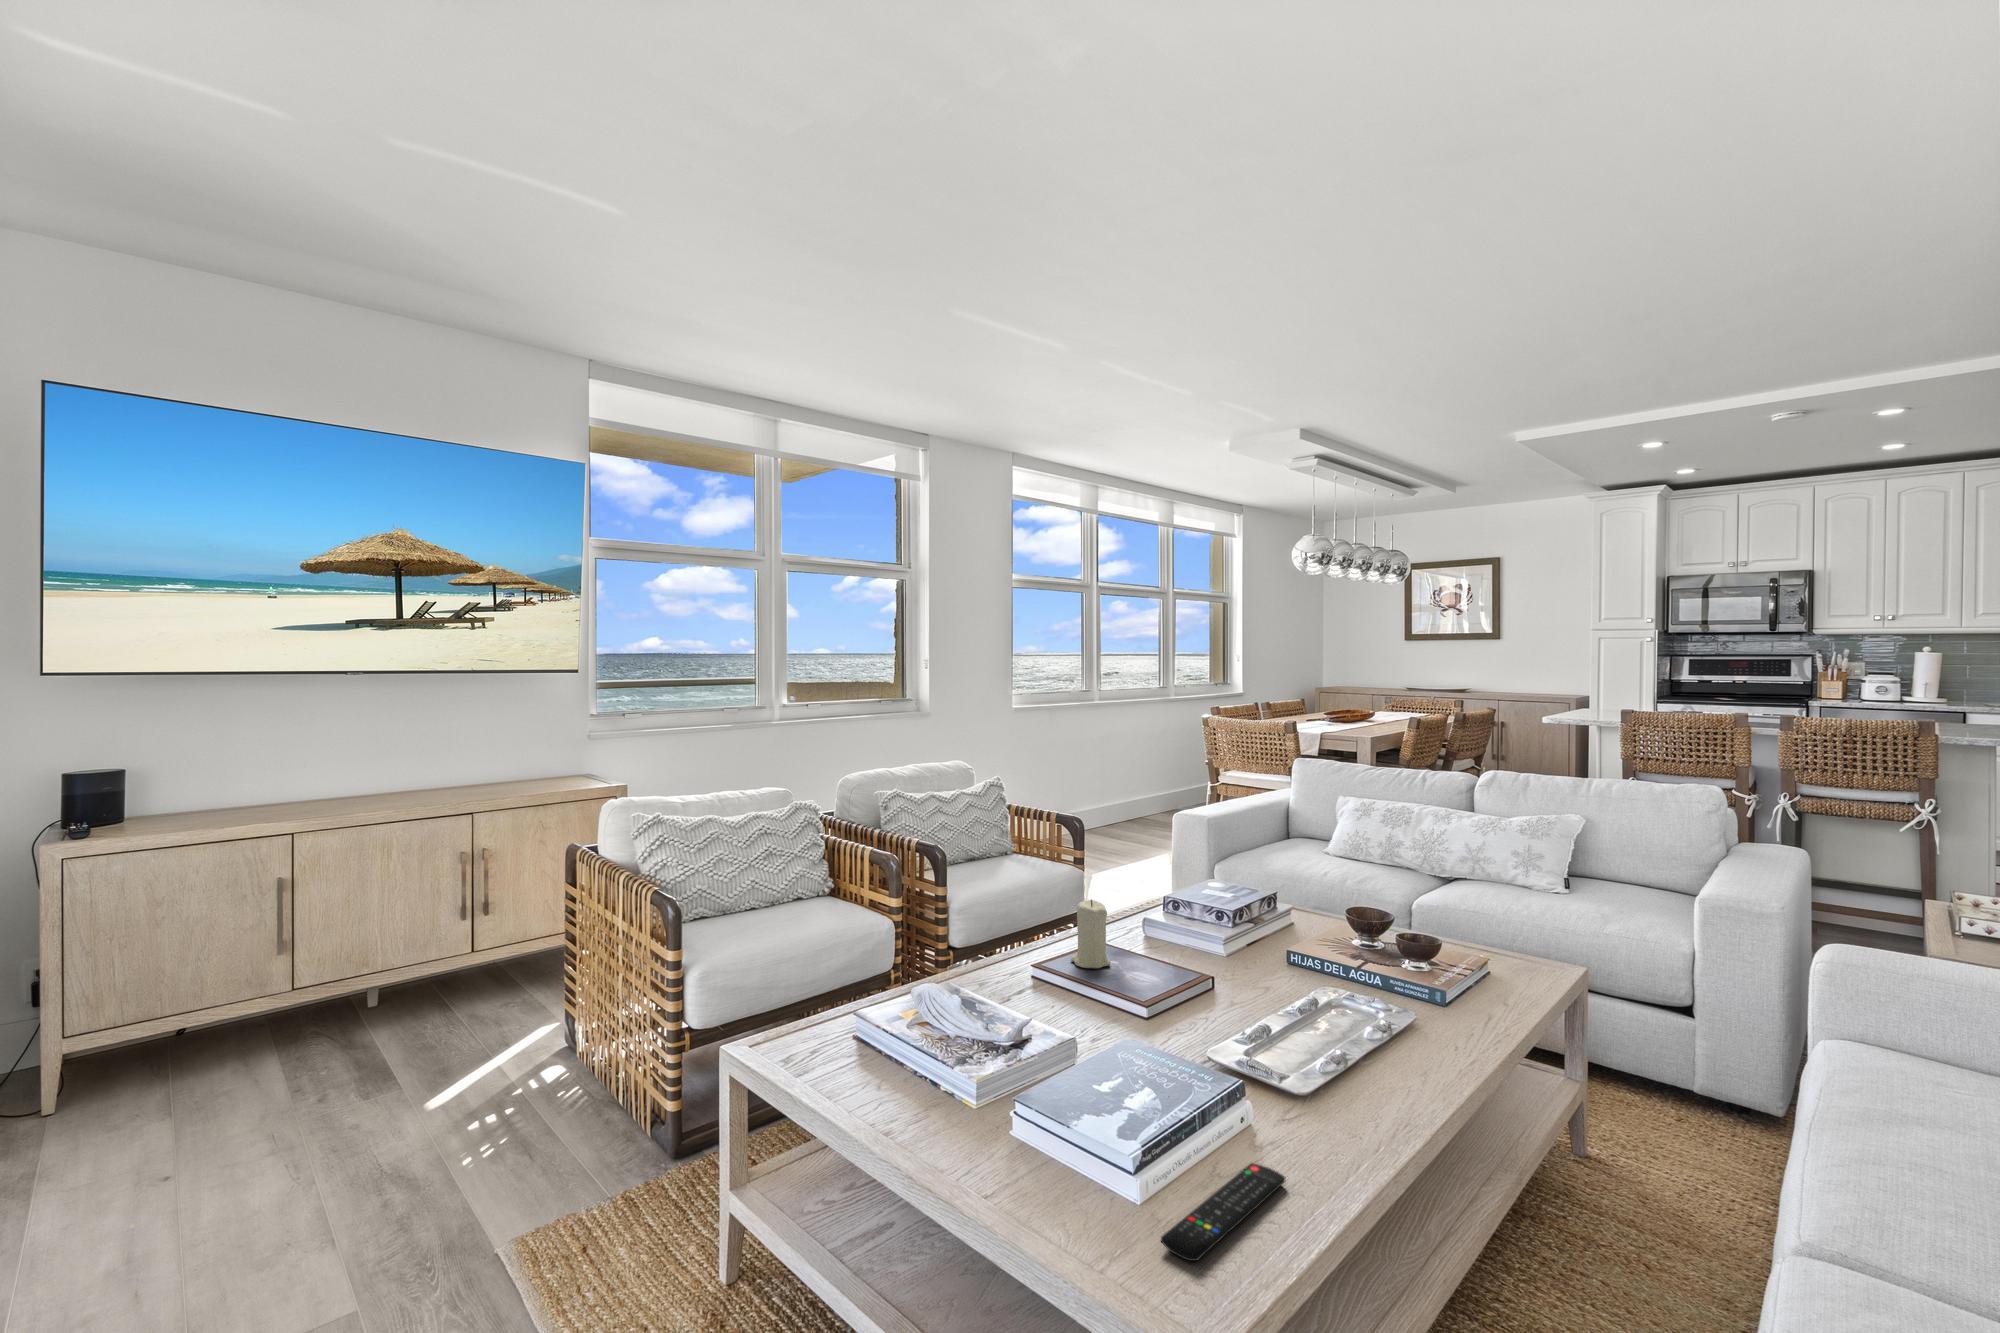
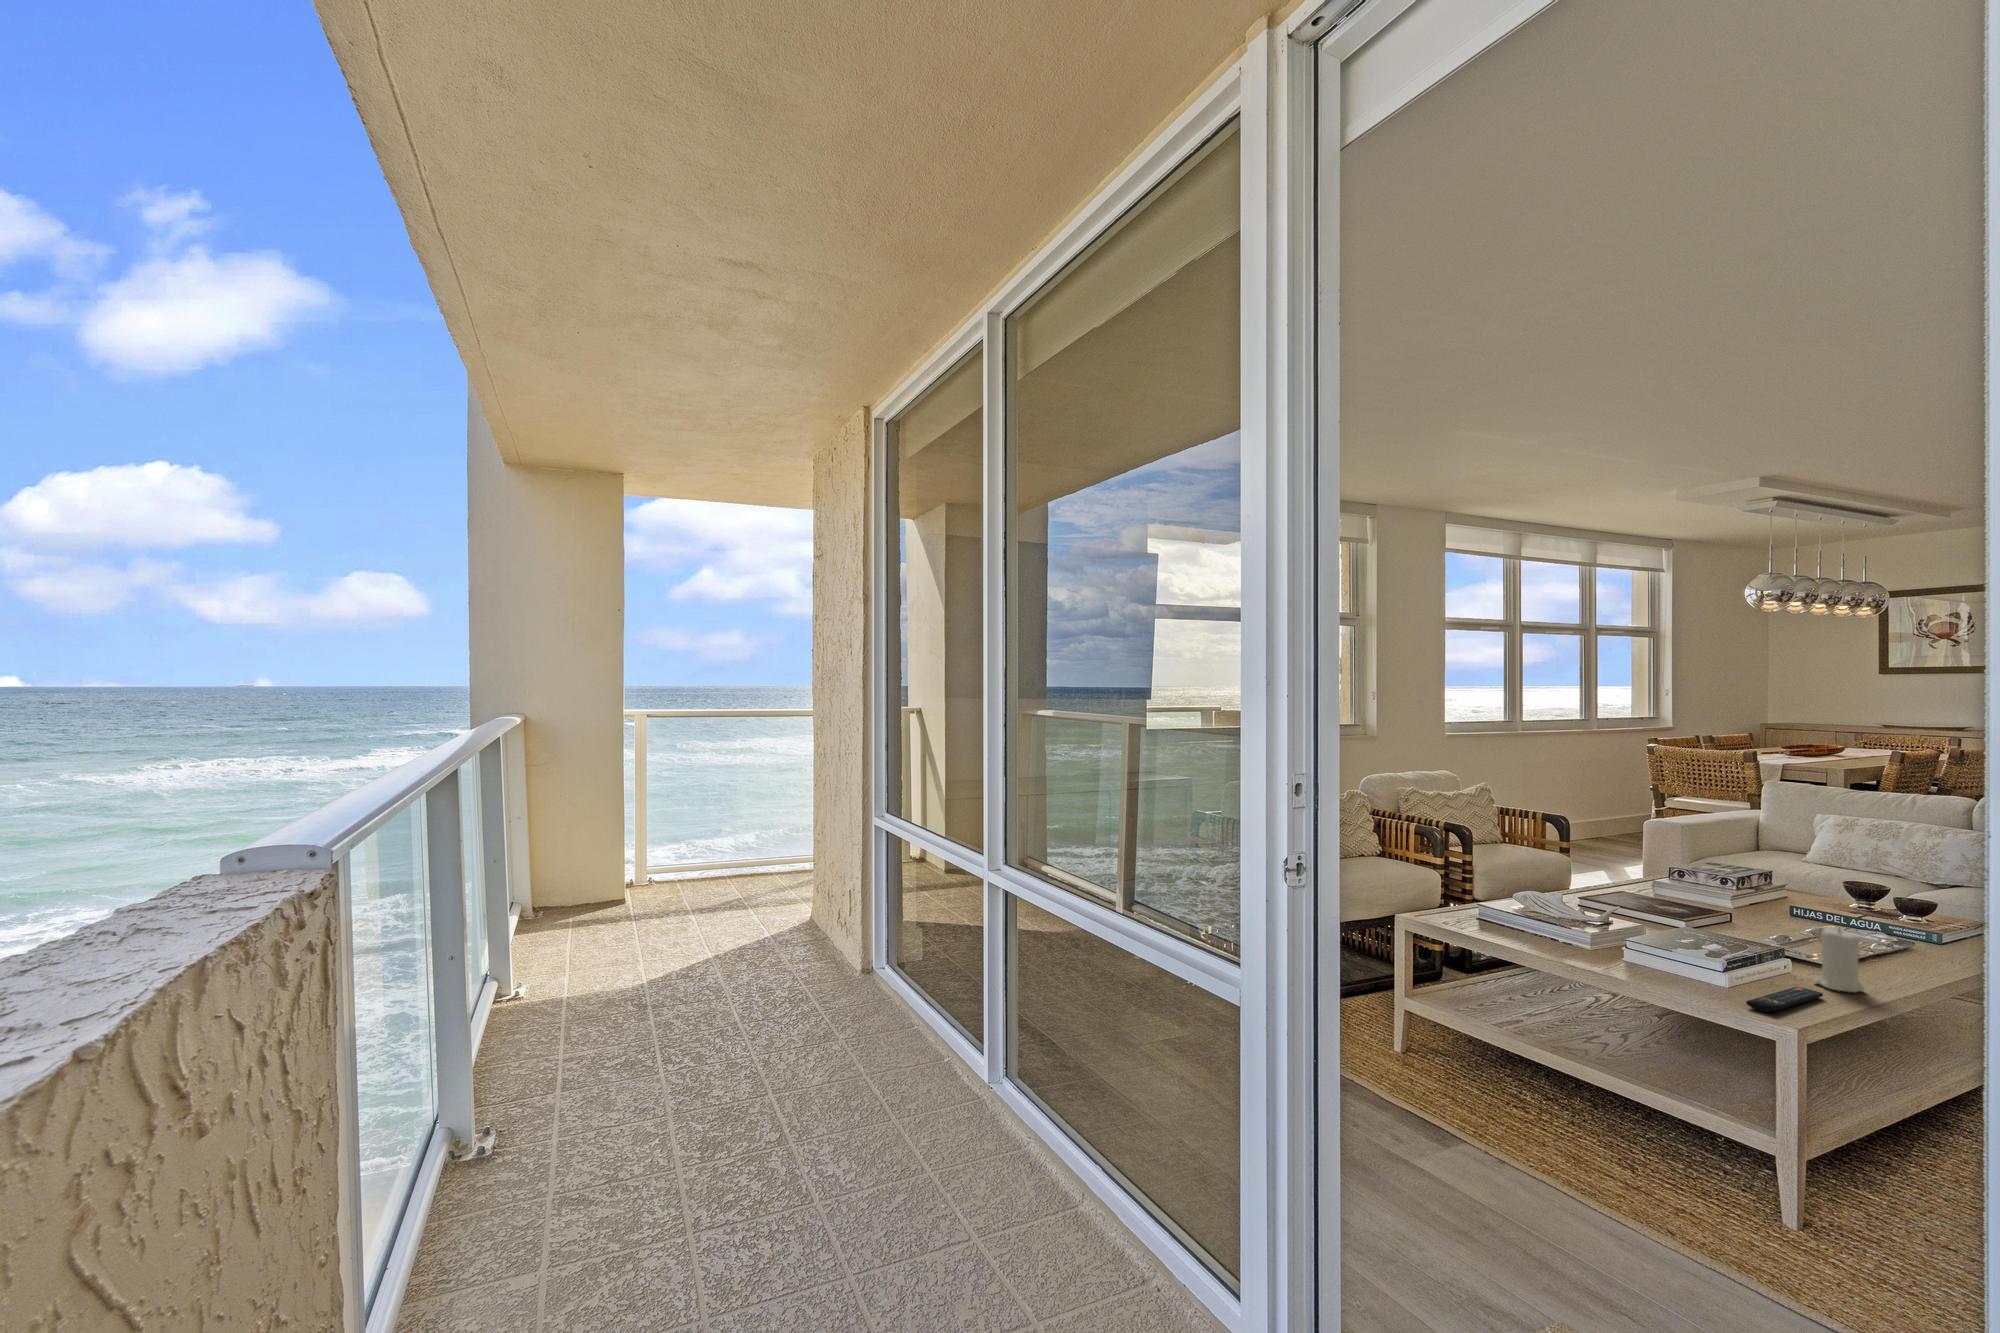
candle: present [1071,900,1111,968] -> present [1814,928,1865,992]

